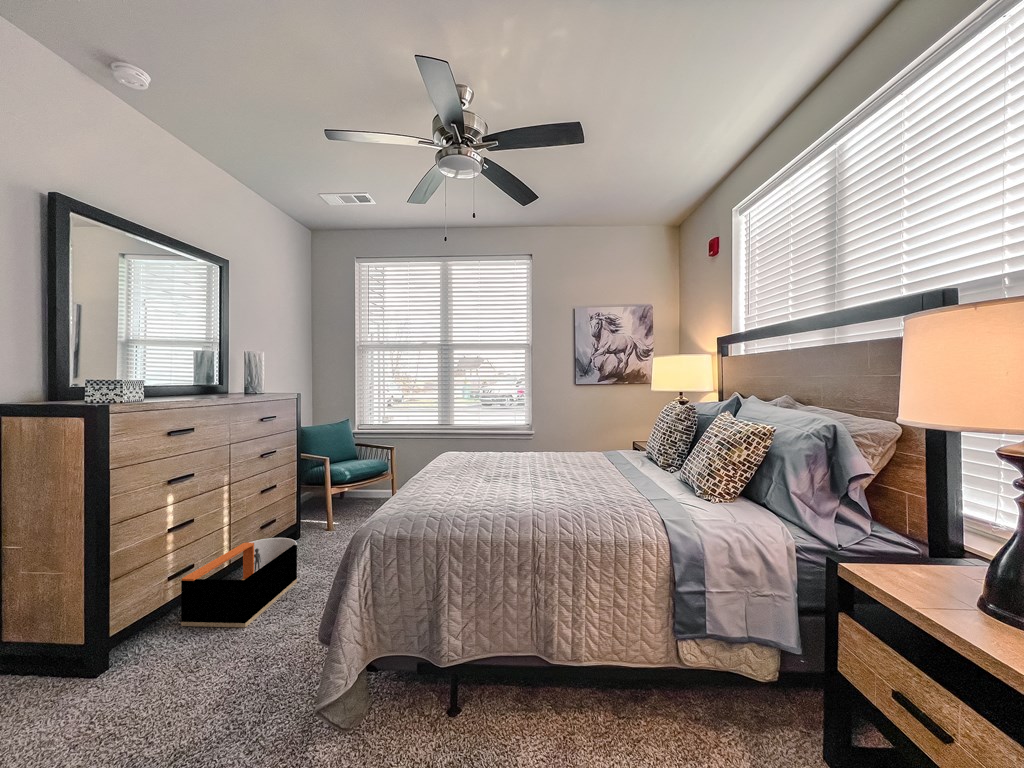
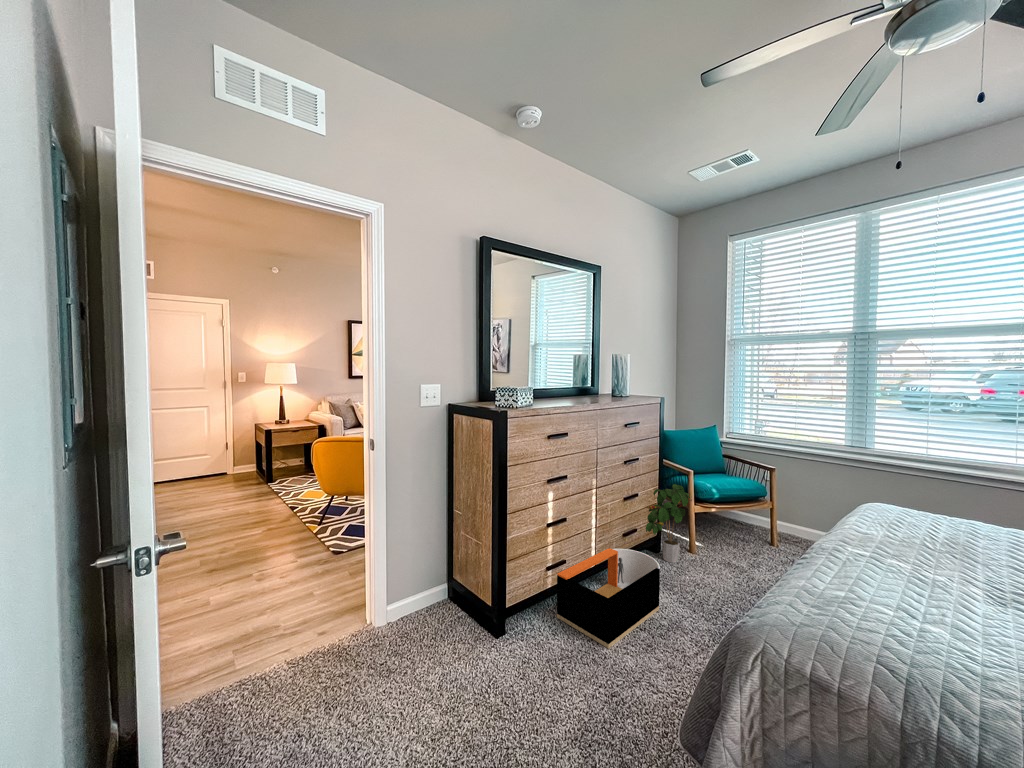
potted plant: none [284,473,328,545] -> present [646,484,690,563]

